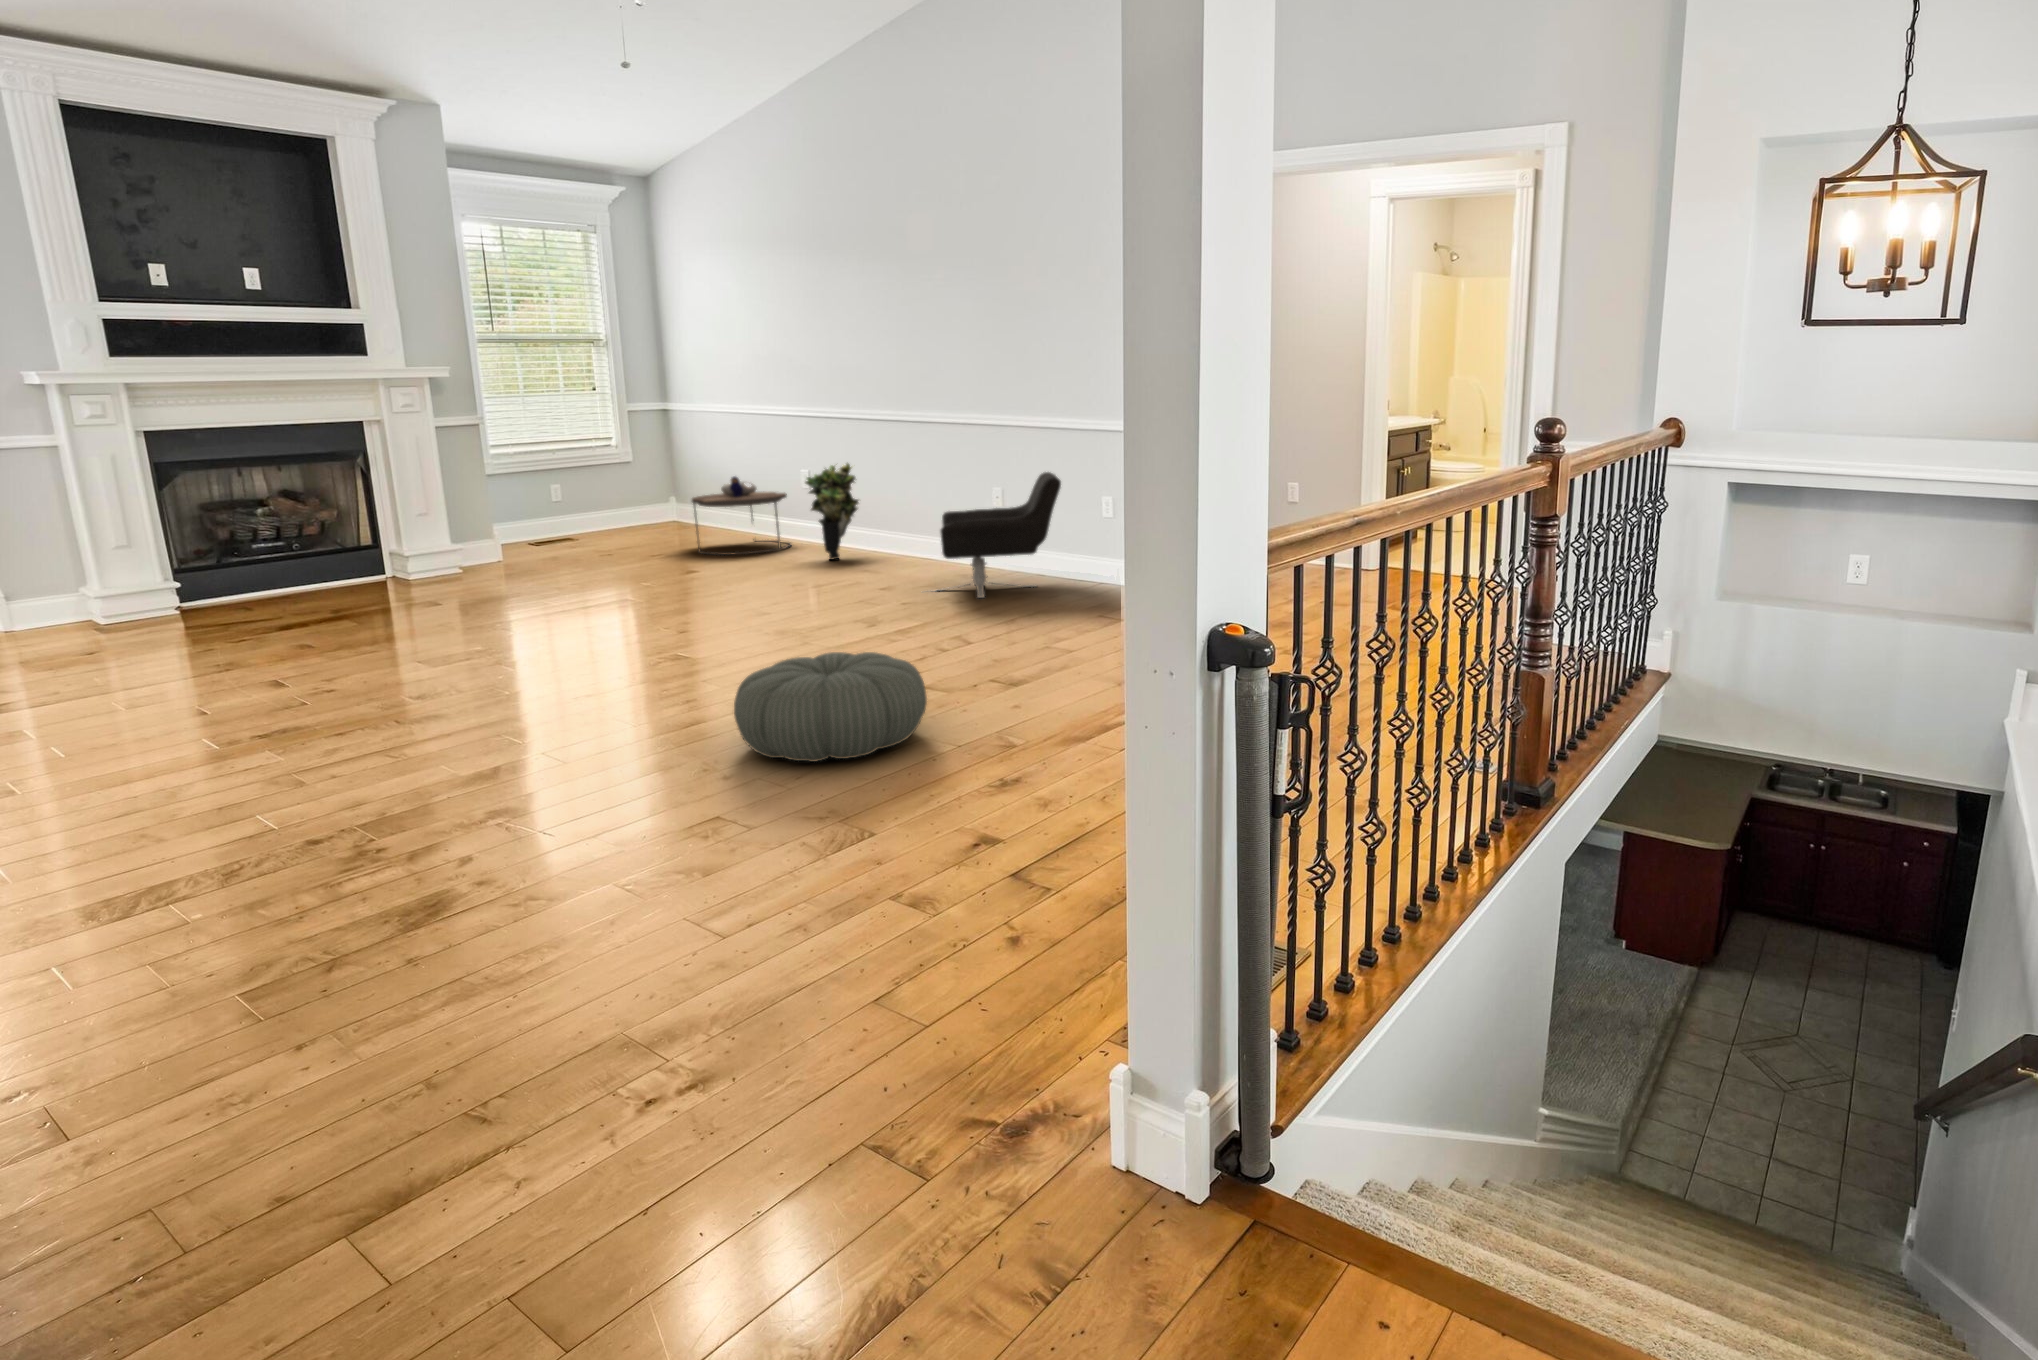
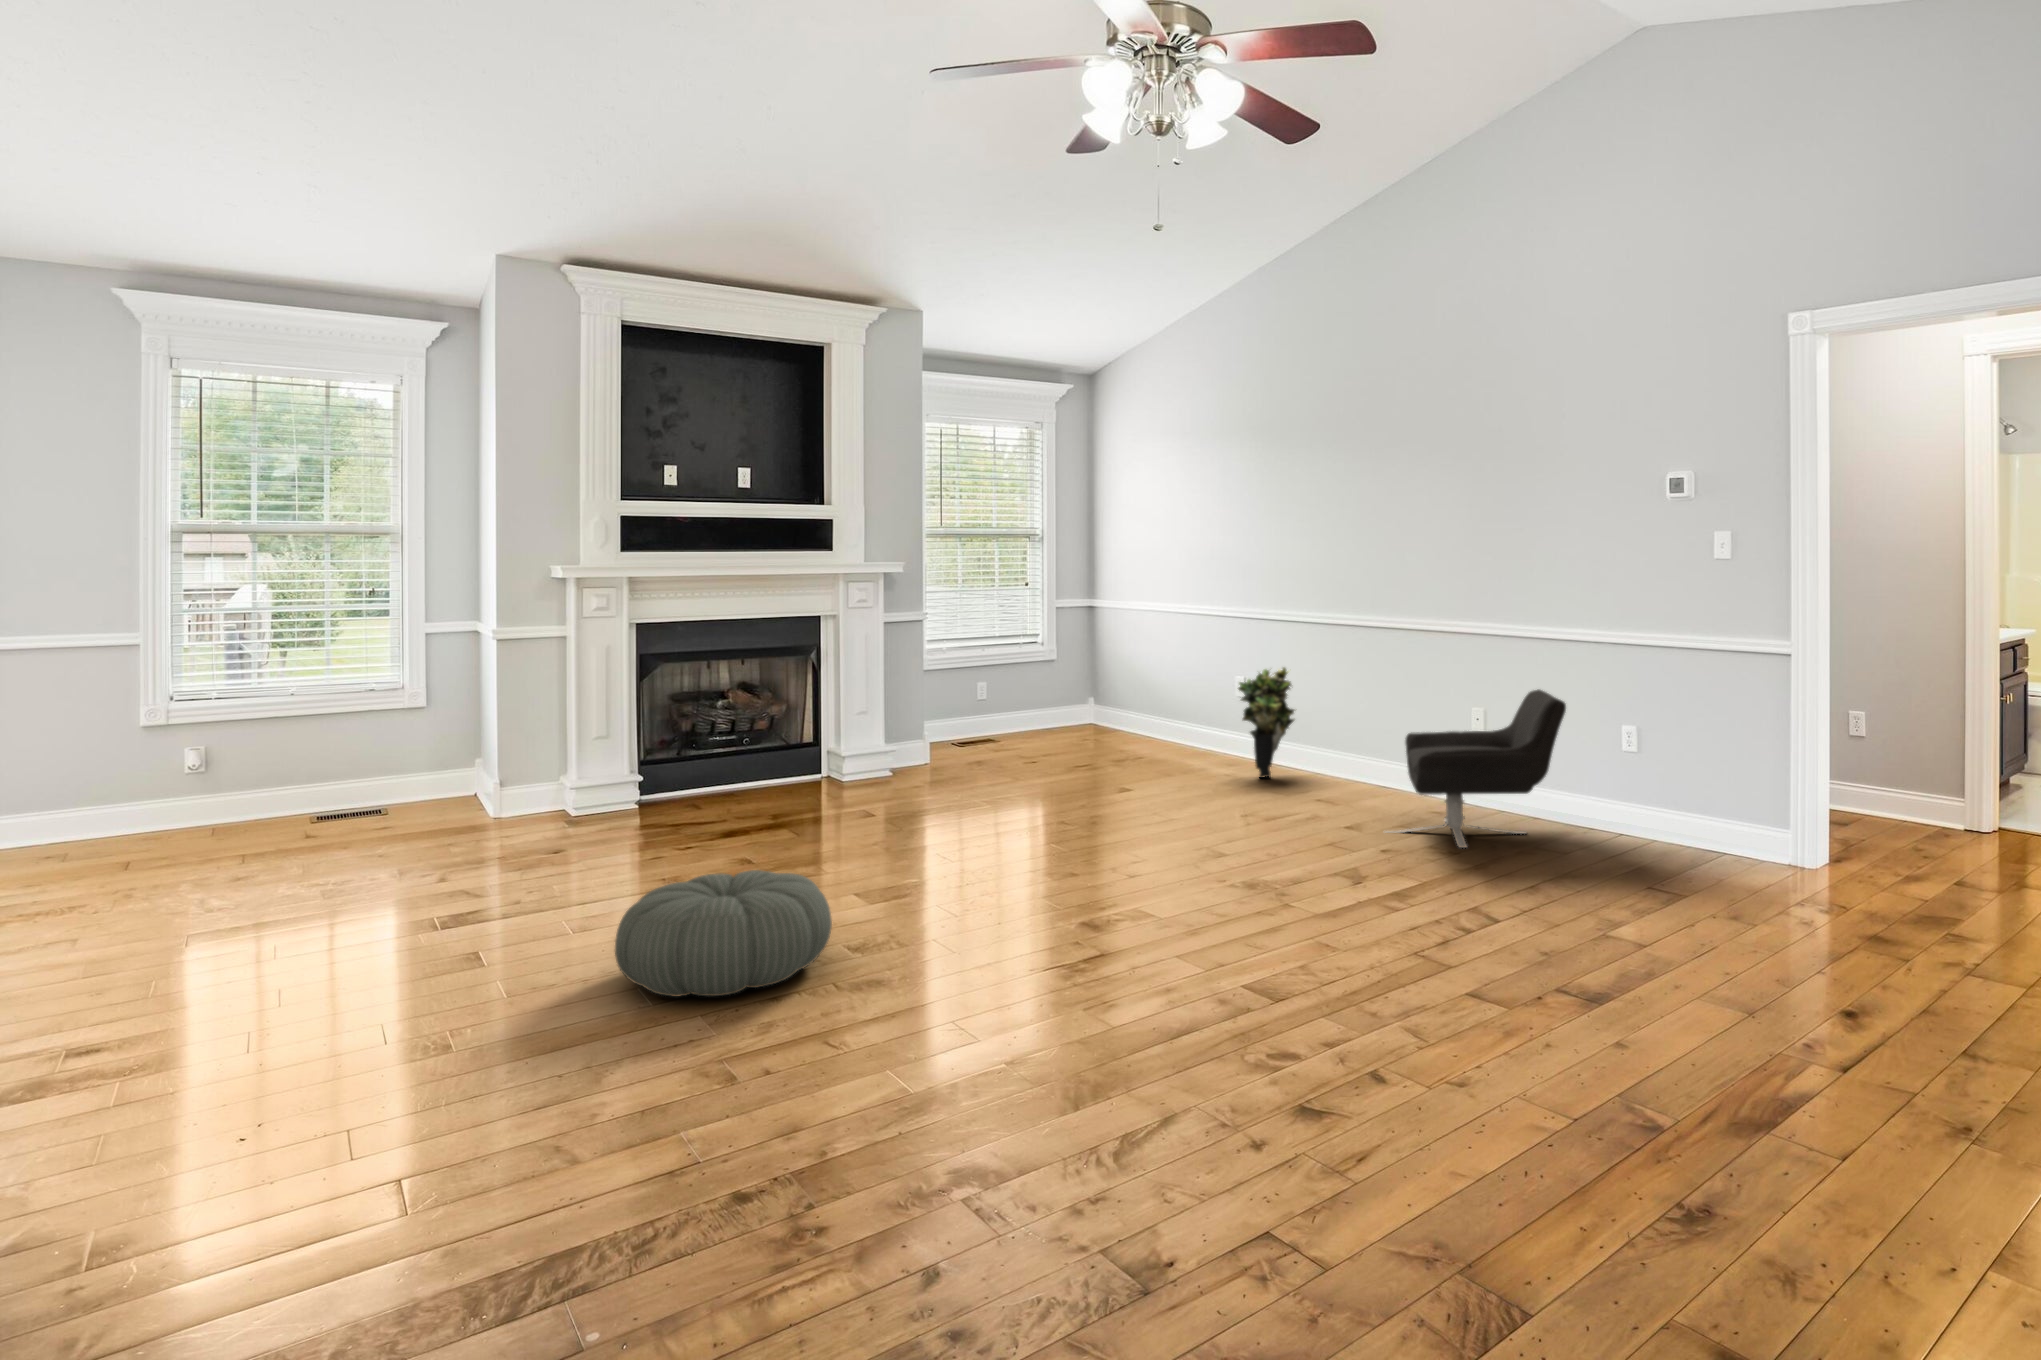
side table: present [692,477,791,555] -> none [1114,677,1212,764]
pouf: present [734,652,927,762] -> present [615,870,832,997]

